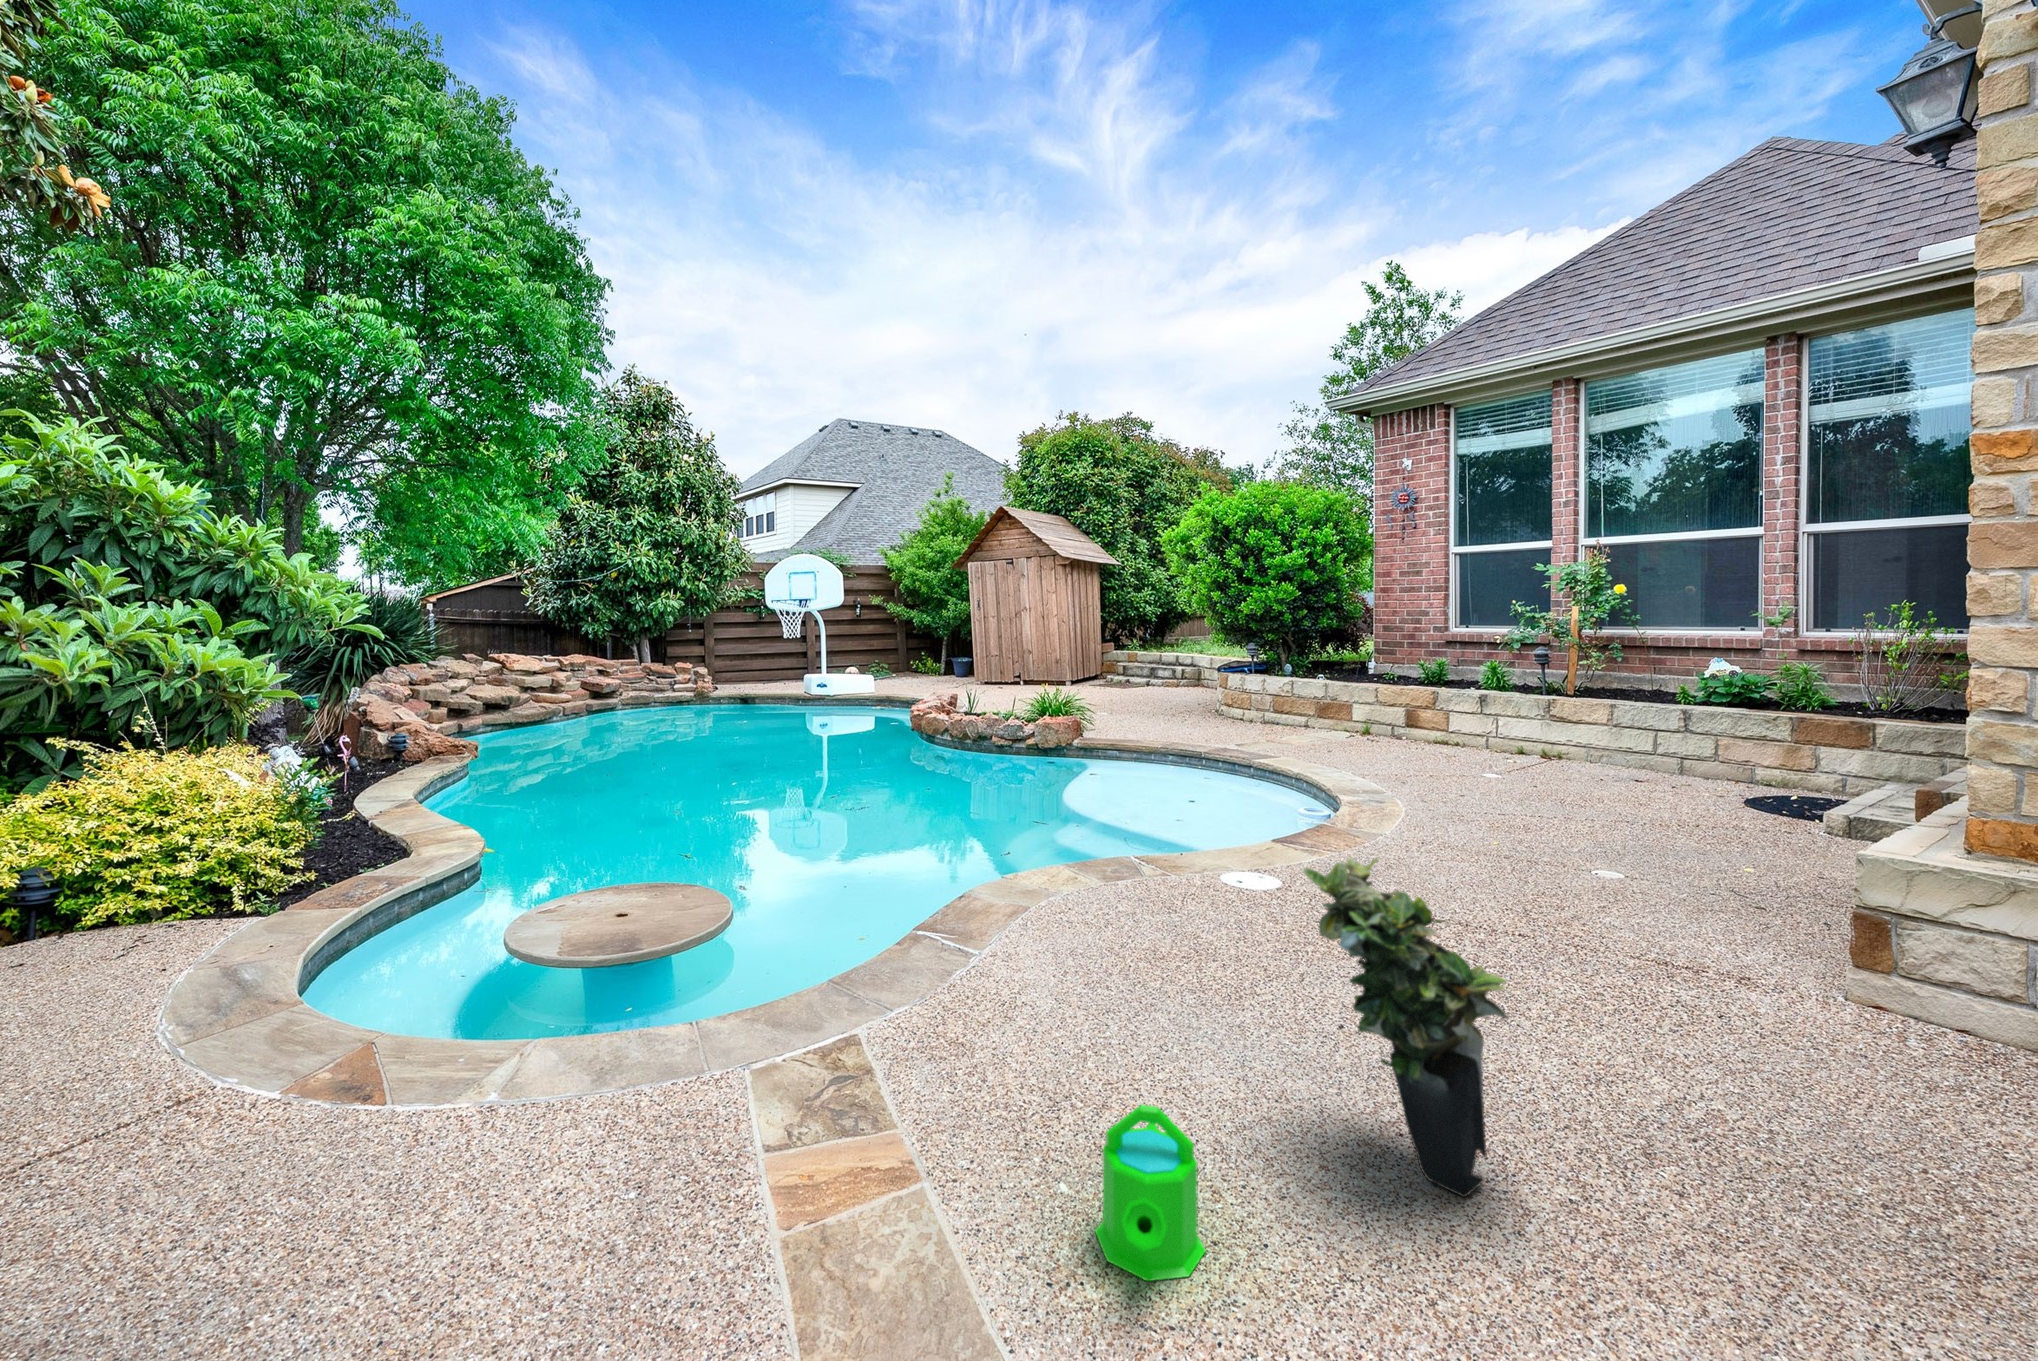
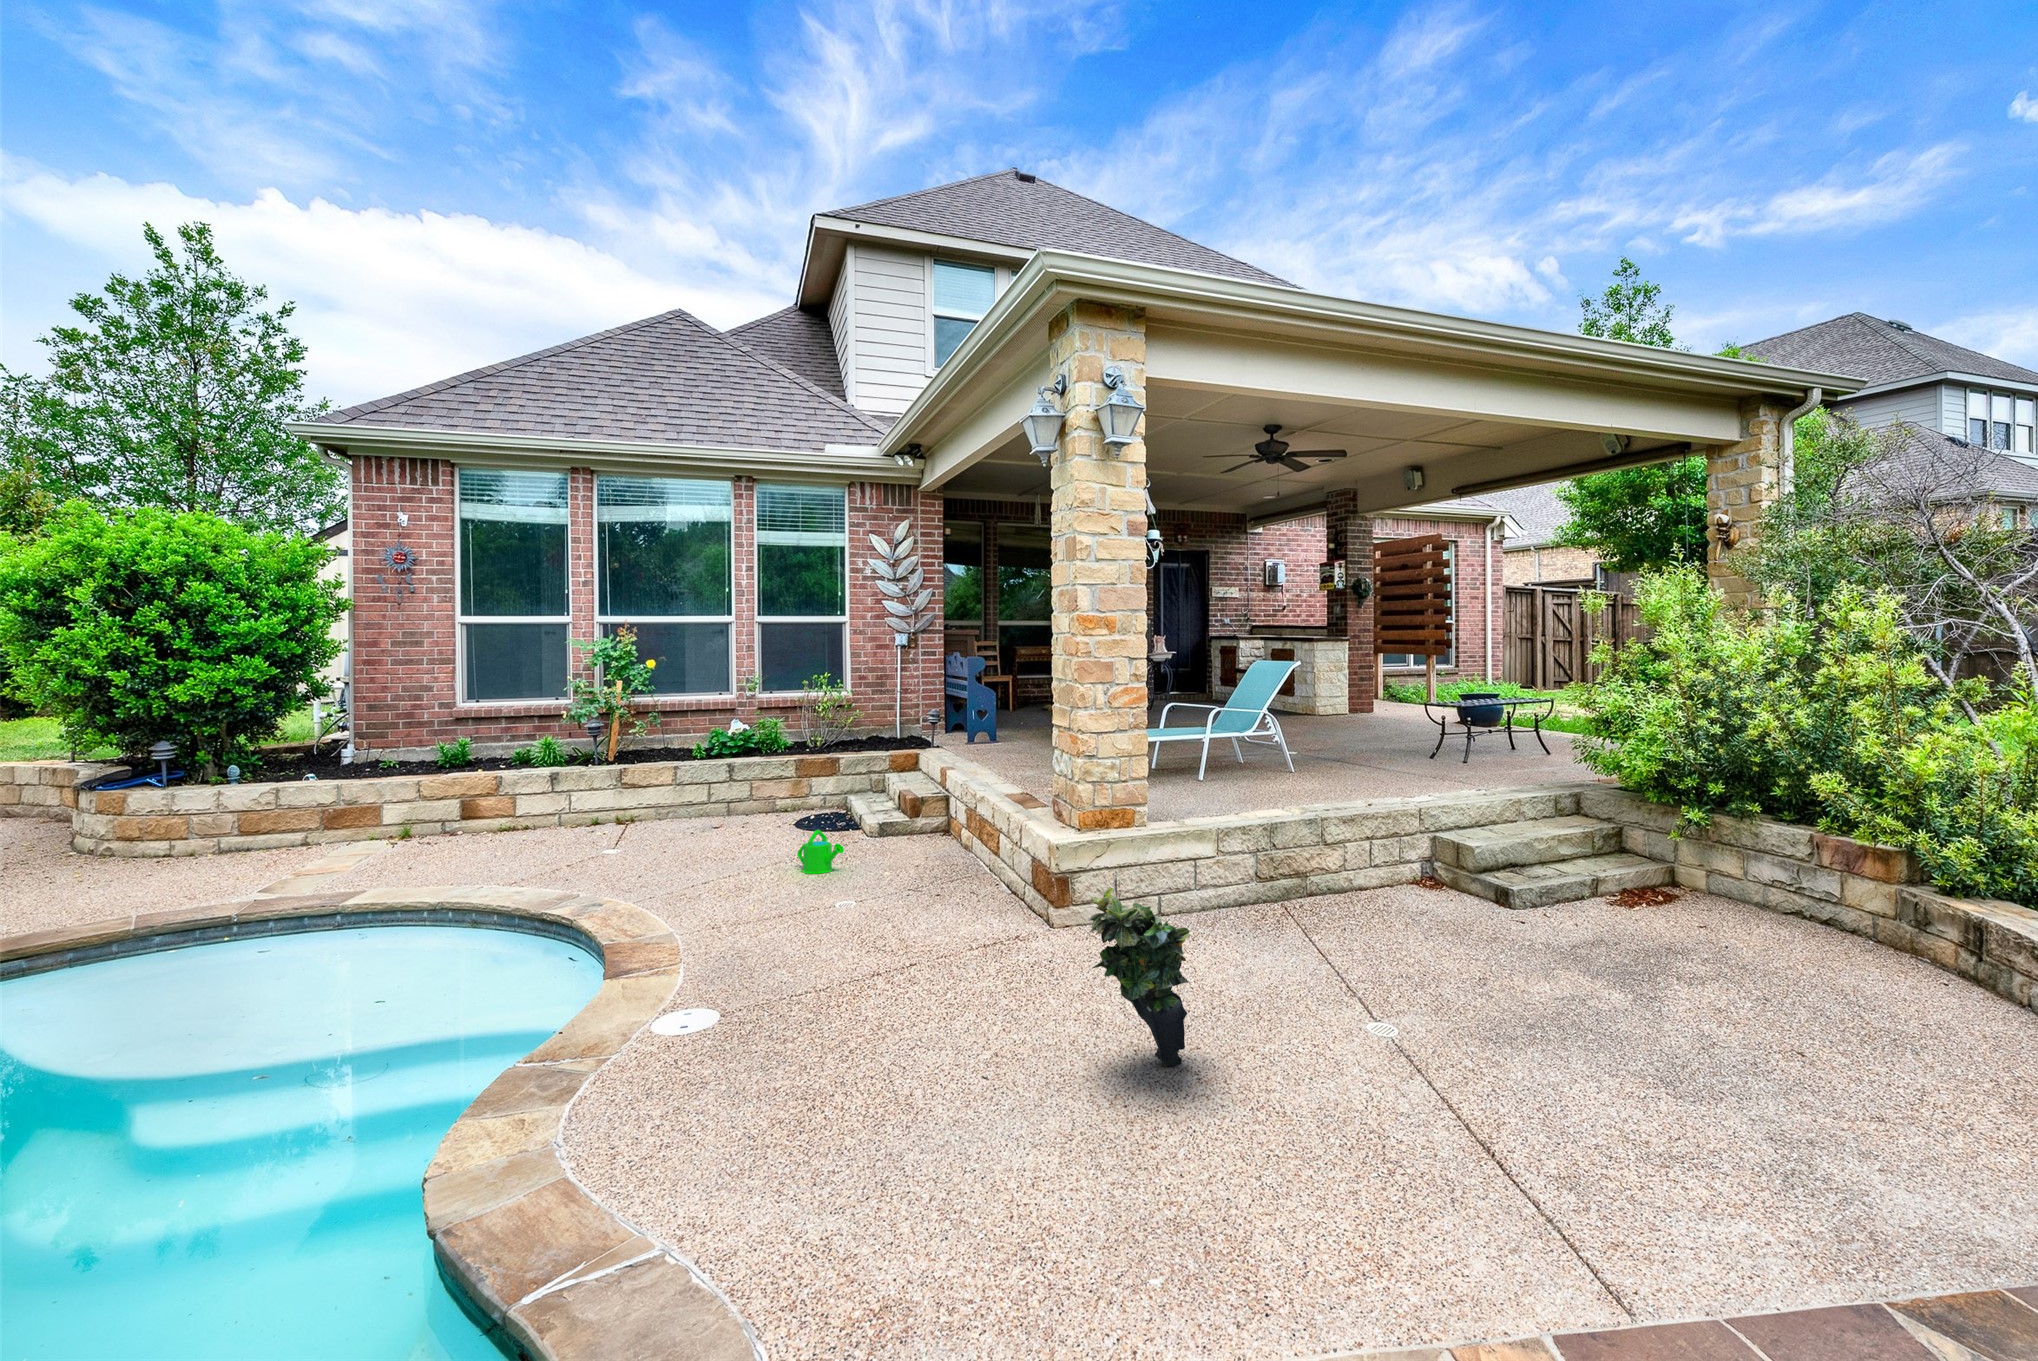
watering can: present [1095,1105,1206,1281] -> present [797,830,844,874]

